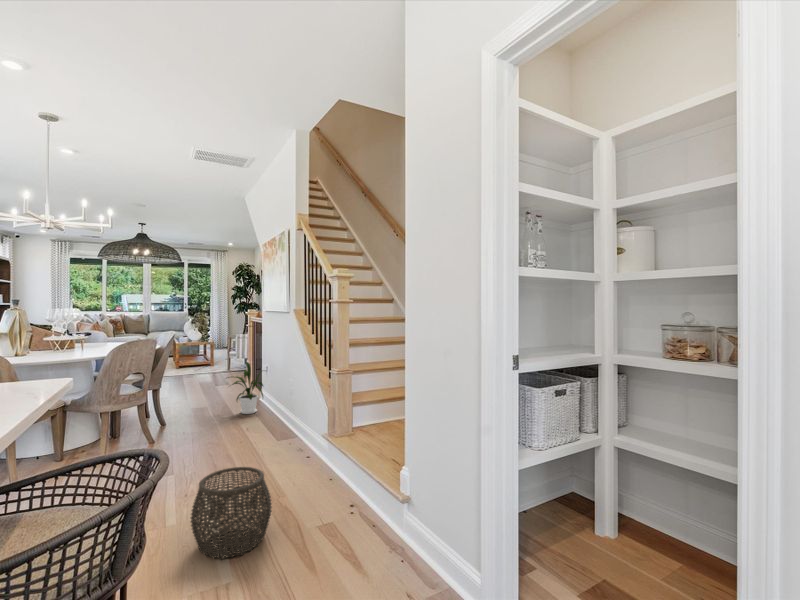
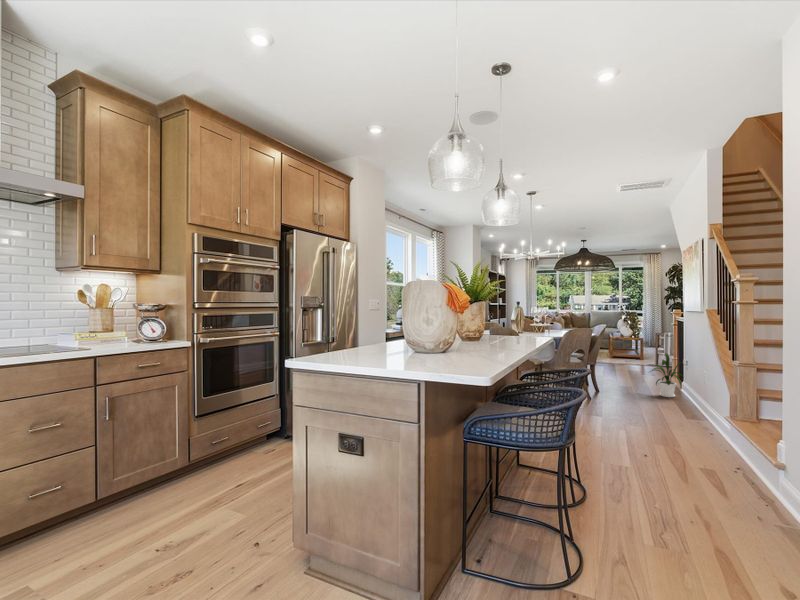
woven basket: present [191,467,272,559] -> none [608,411,663,463]

